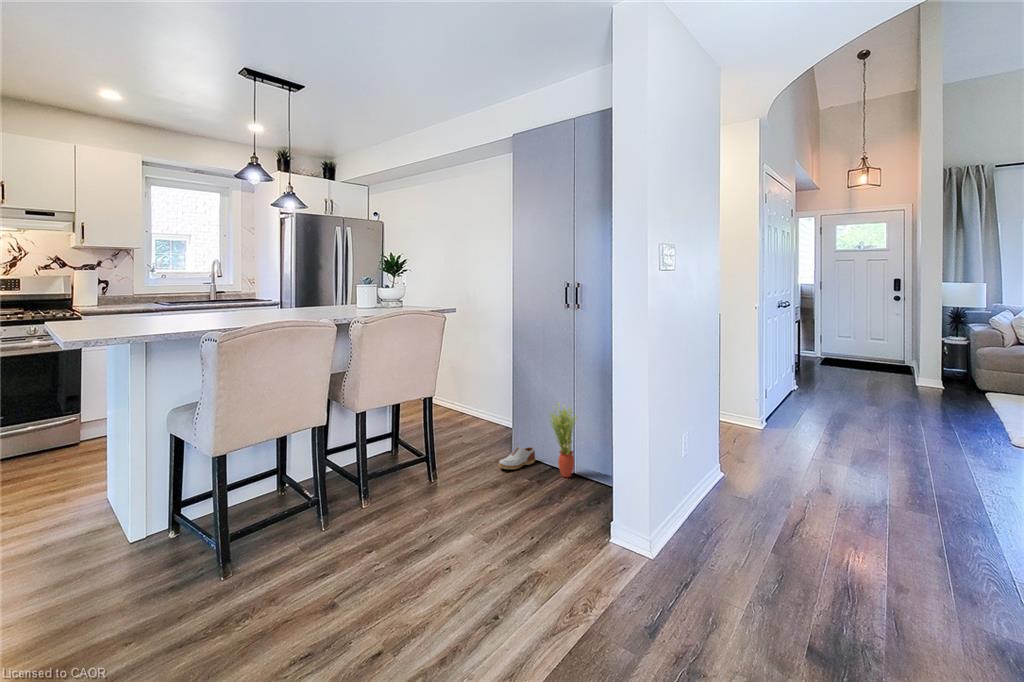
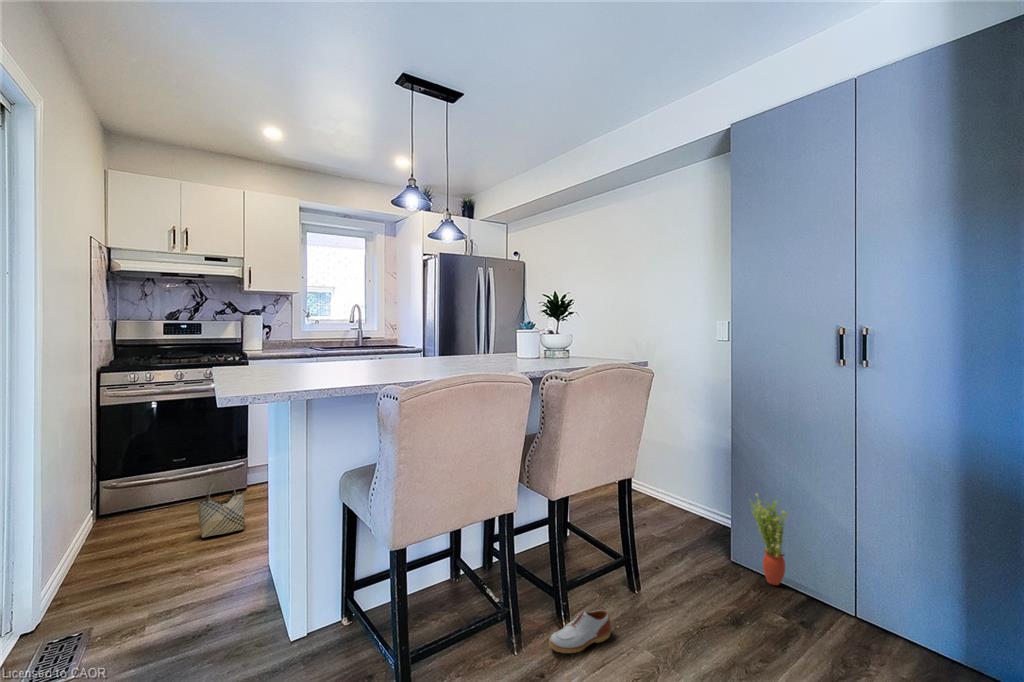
woven basket: none [16,423,77,487] -> present [197,474,245,538]
shoe: present [498,447,535,469] -> present [549,610,611,653]

